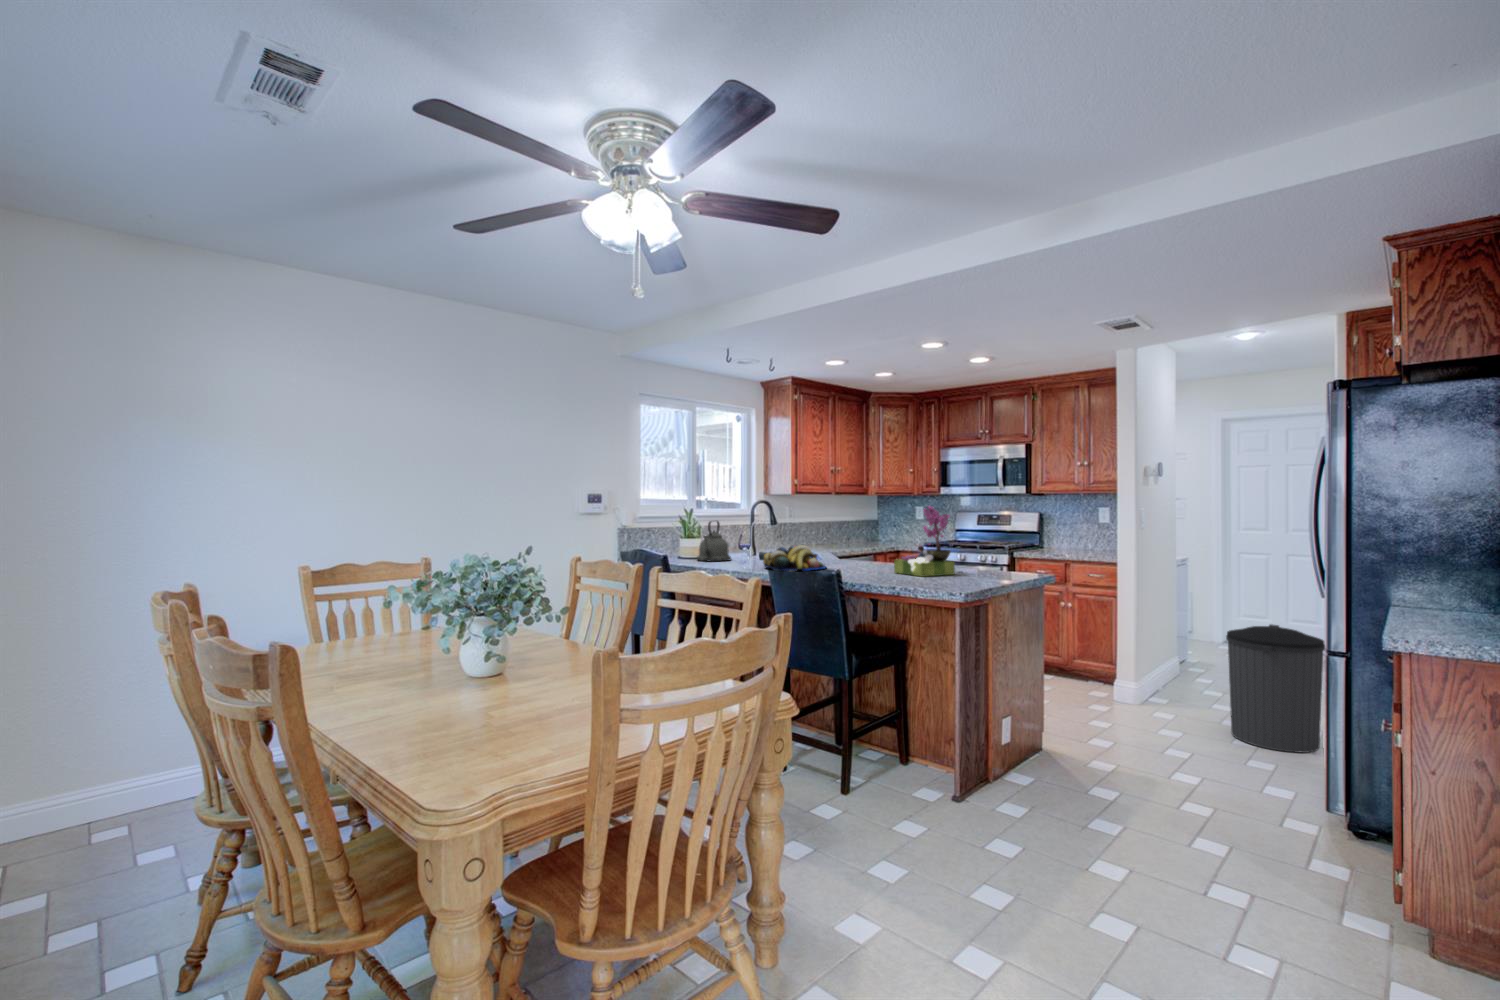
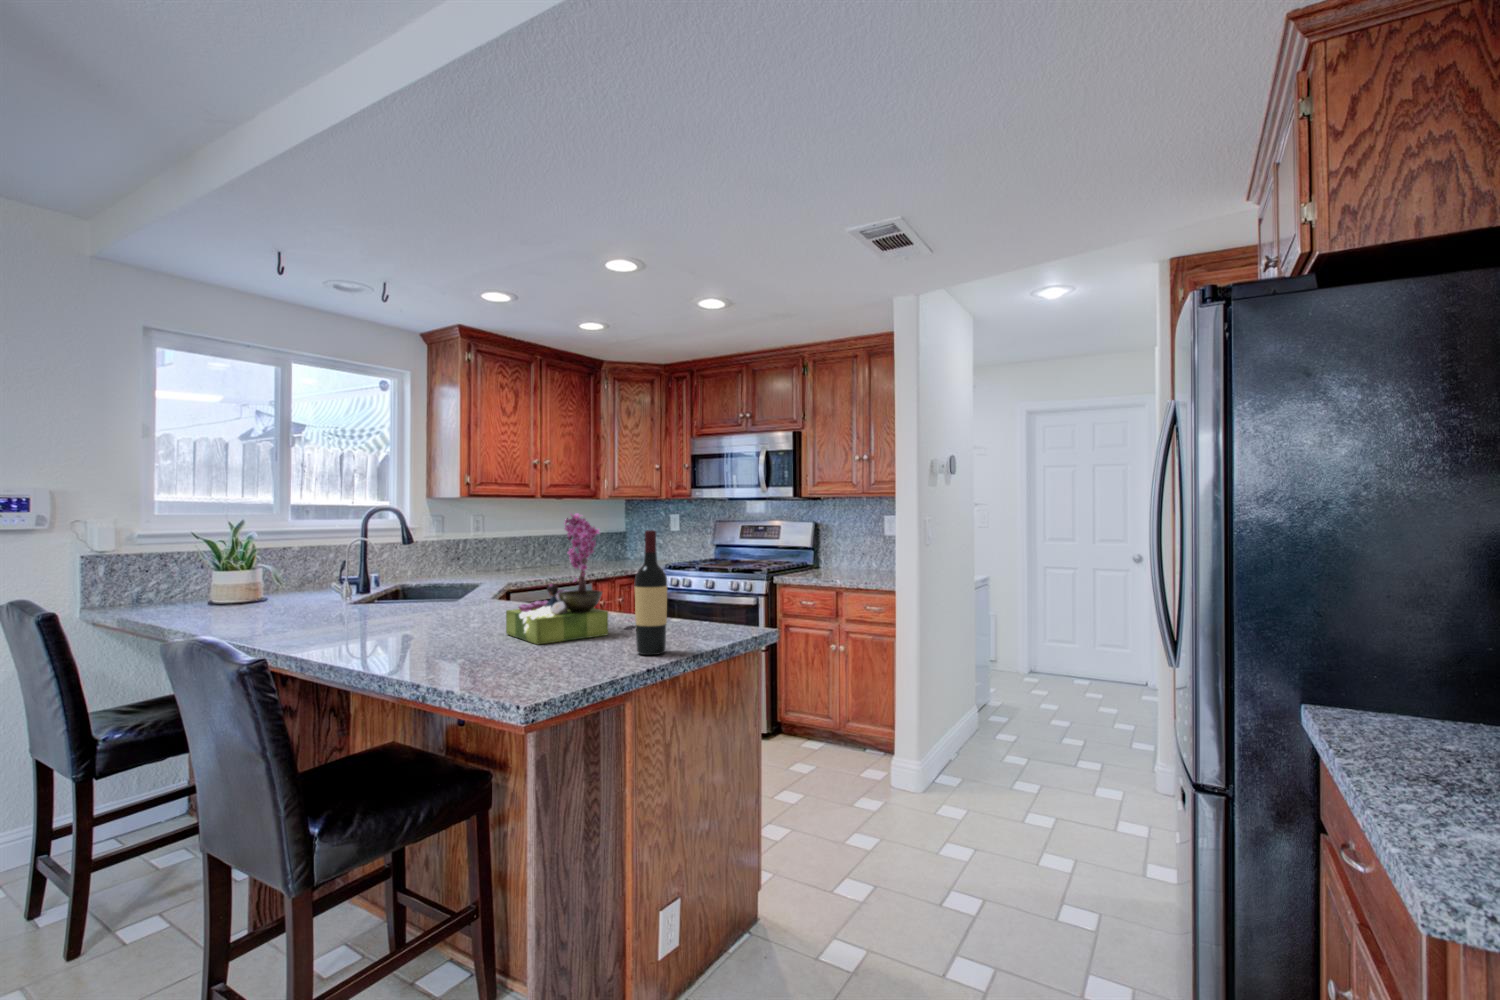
wine bottle: none [984,515,1003,582] -> present [635,530,668,655]
kettle: present [697,521,731,561] -> none [215,540,291,612]
fruit bowl: present [763,545,826,571] -> none [283,583,413,636]
trash can: present [1226,624,1325,753] -> none [1032,684,1160,880]

